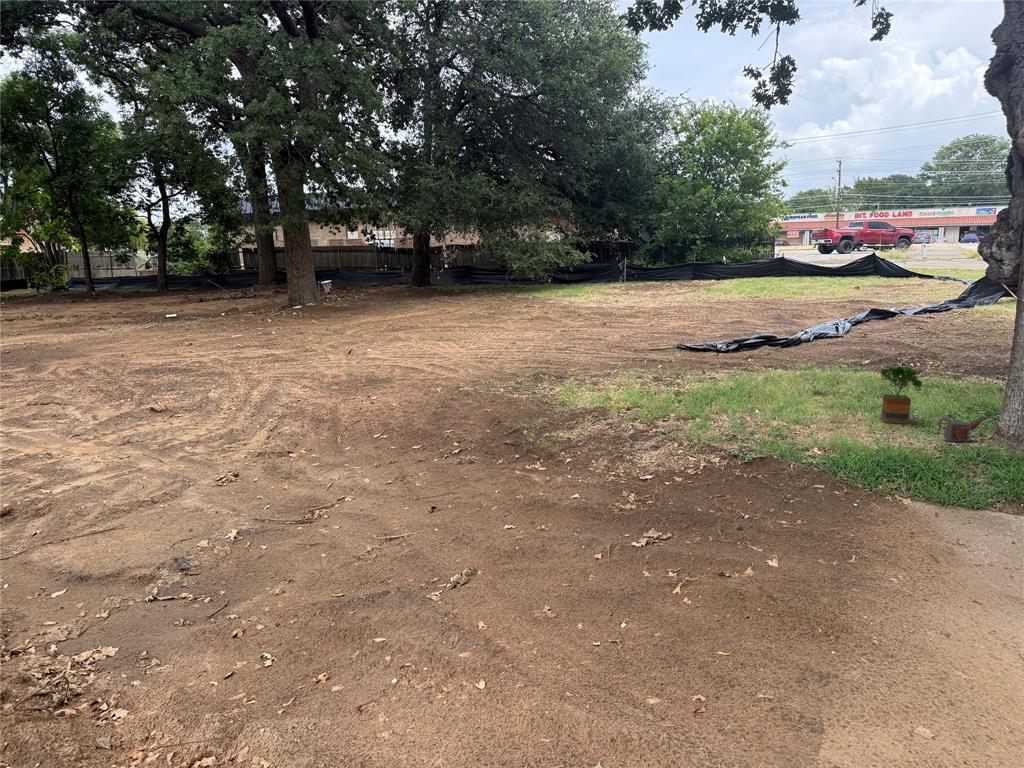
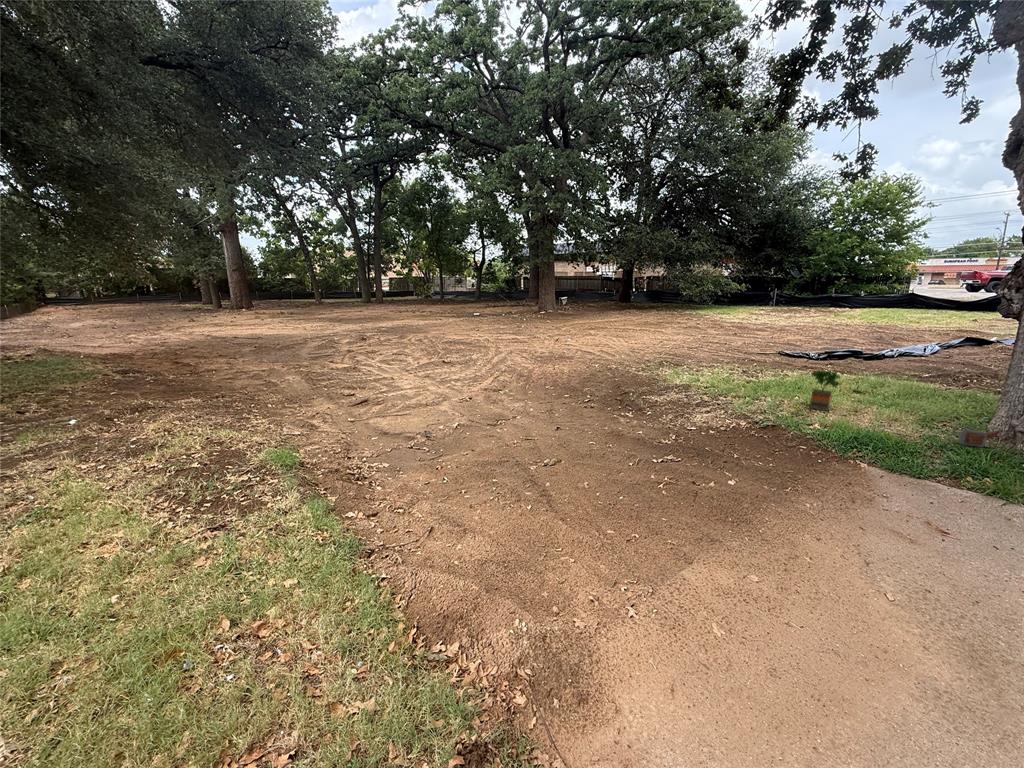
potted tree: present [880,366,923,424] -> present [810,371,841,411]

